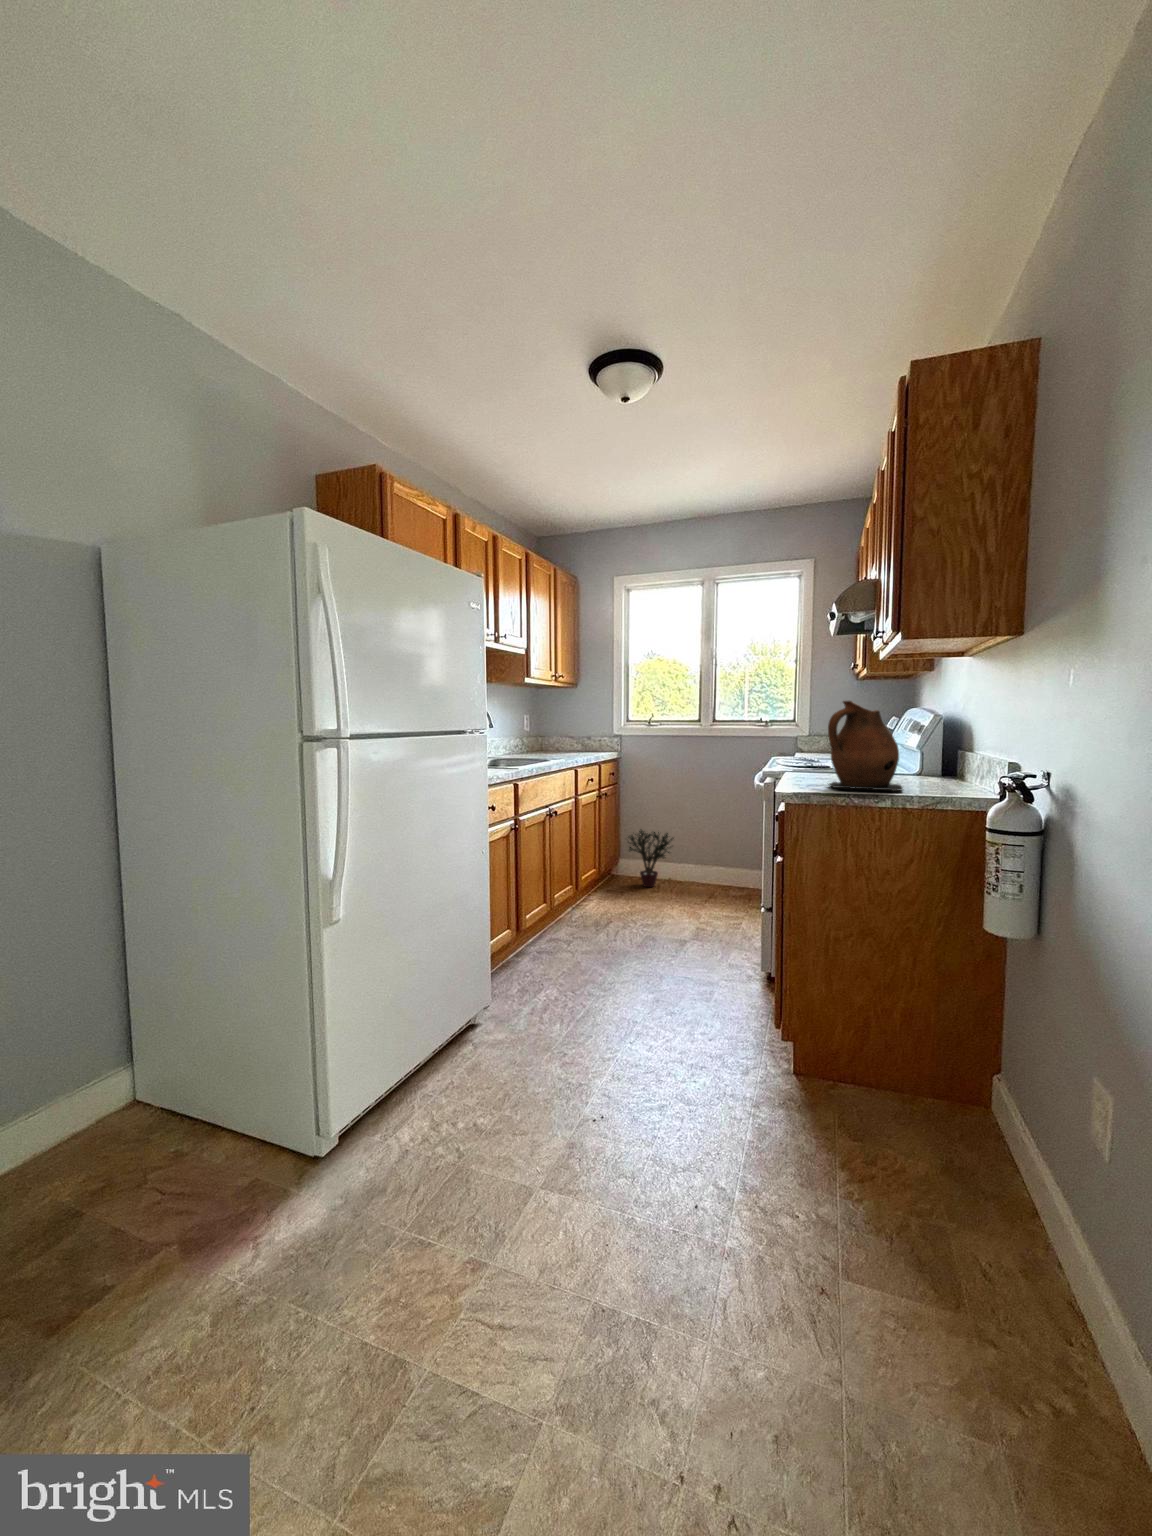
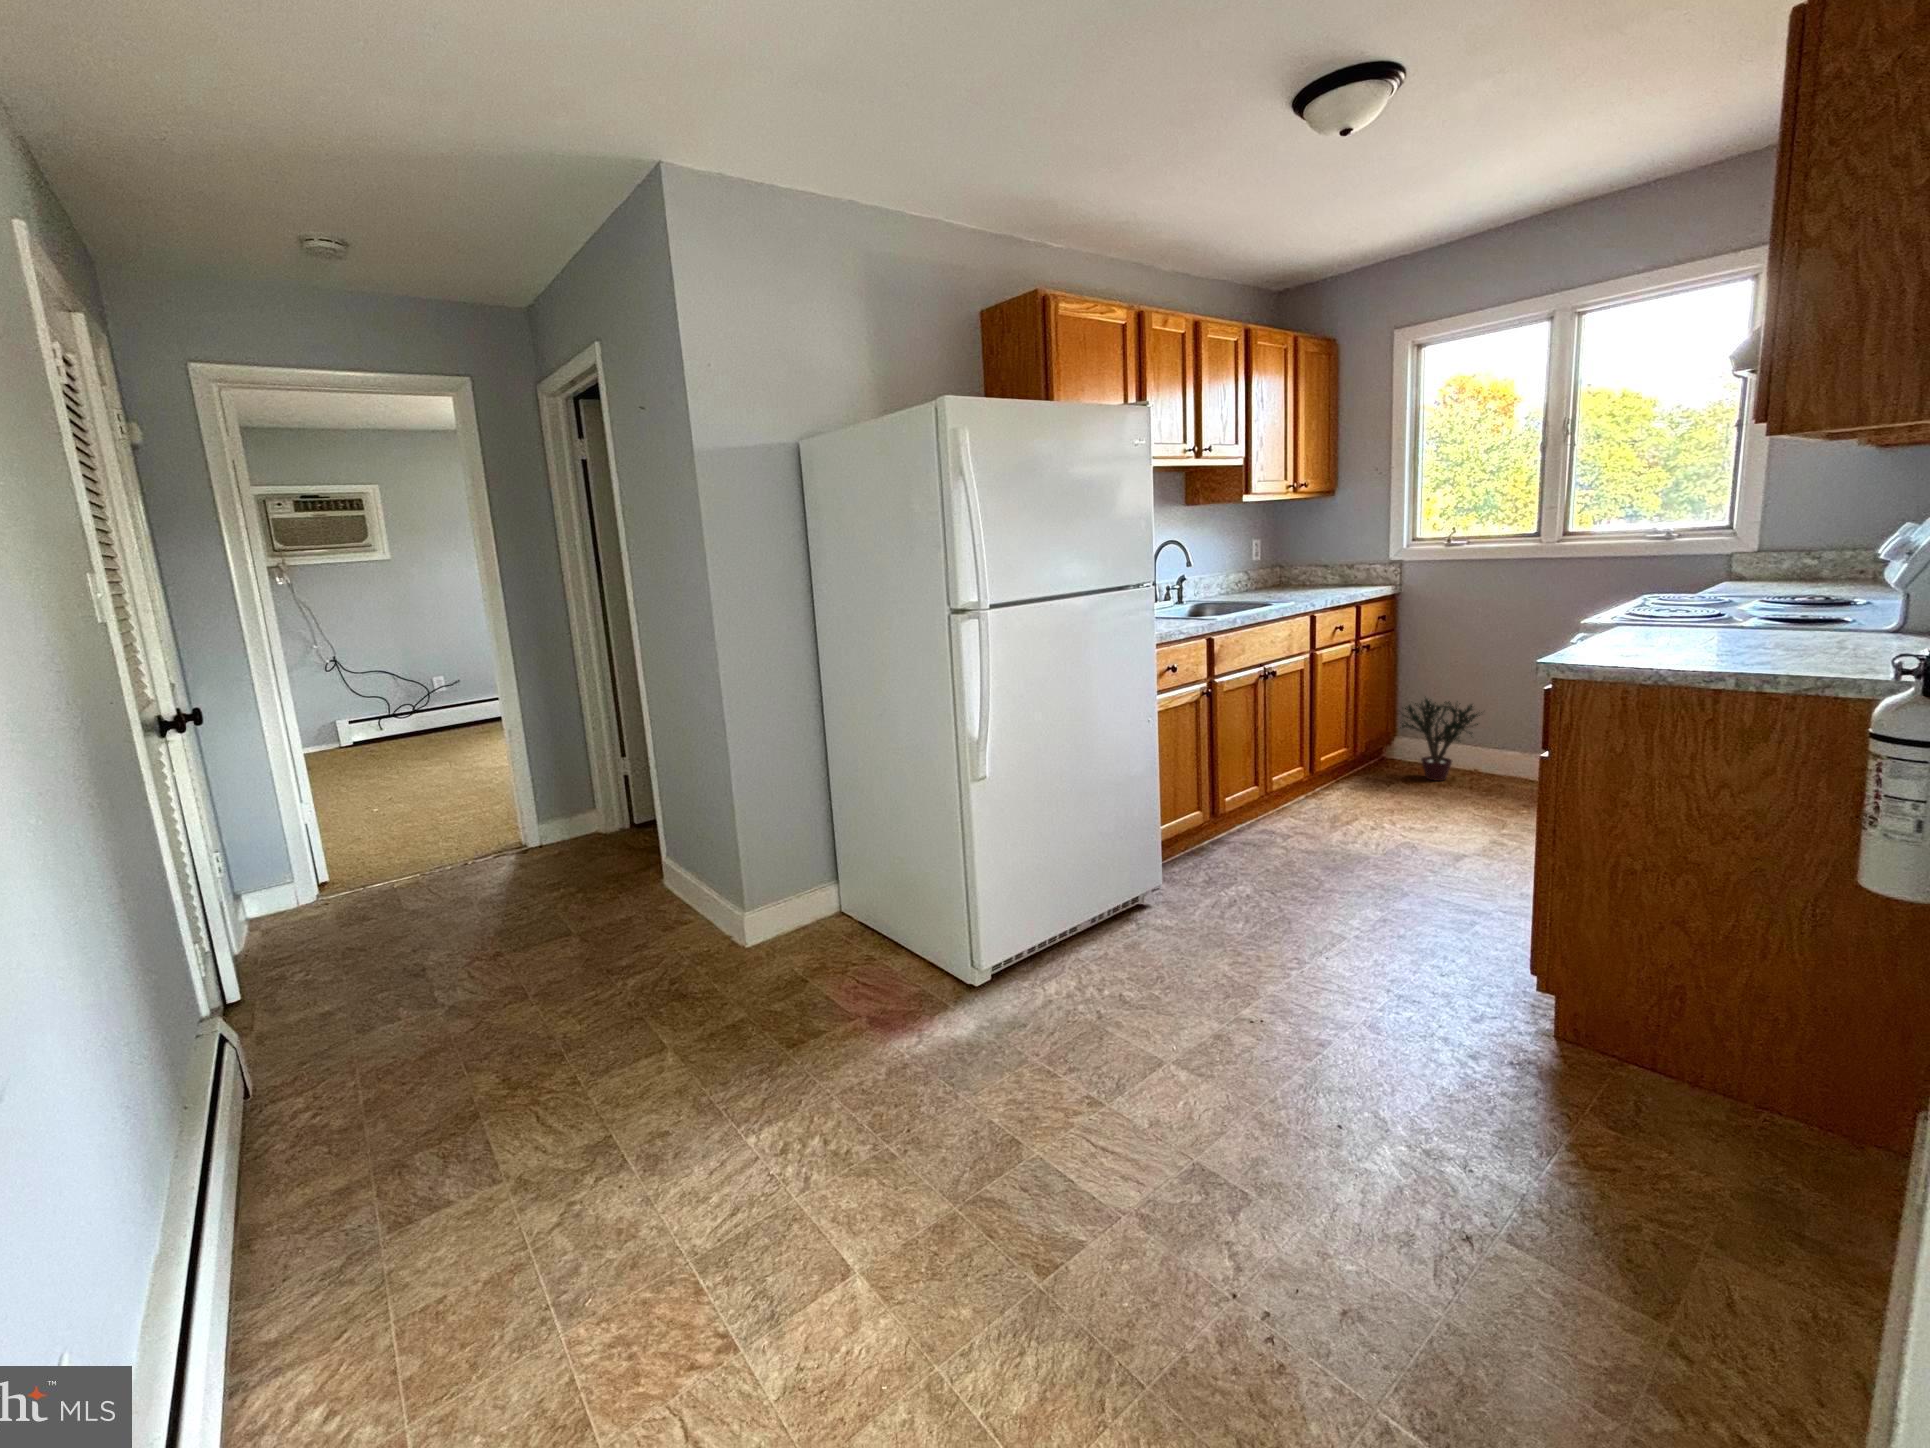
ceramic pitcher: present [828,701,903,791] -> none [1640,528,1797,668]

